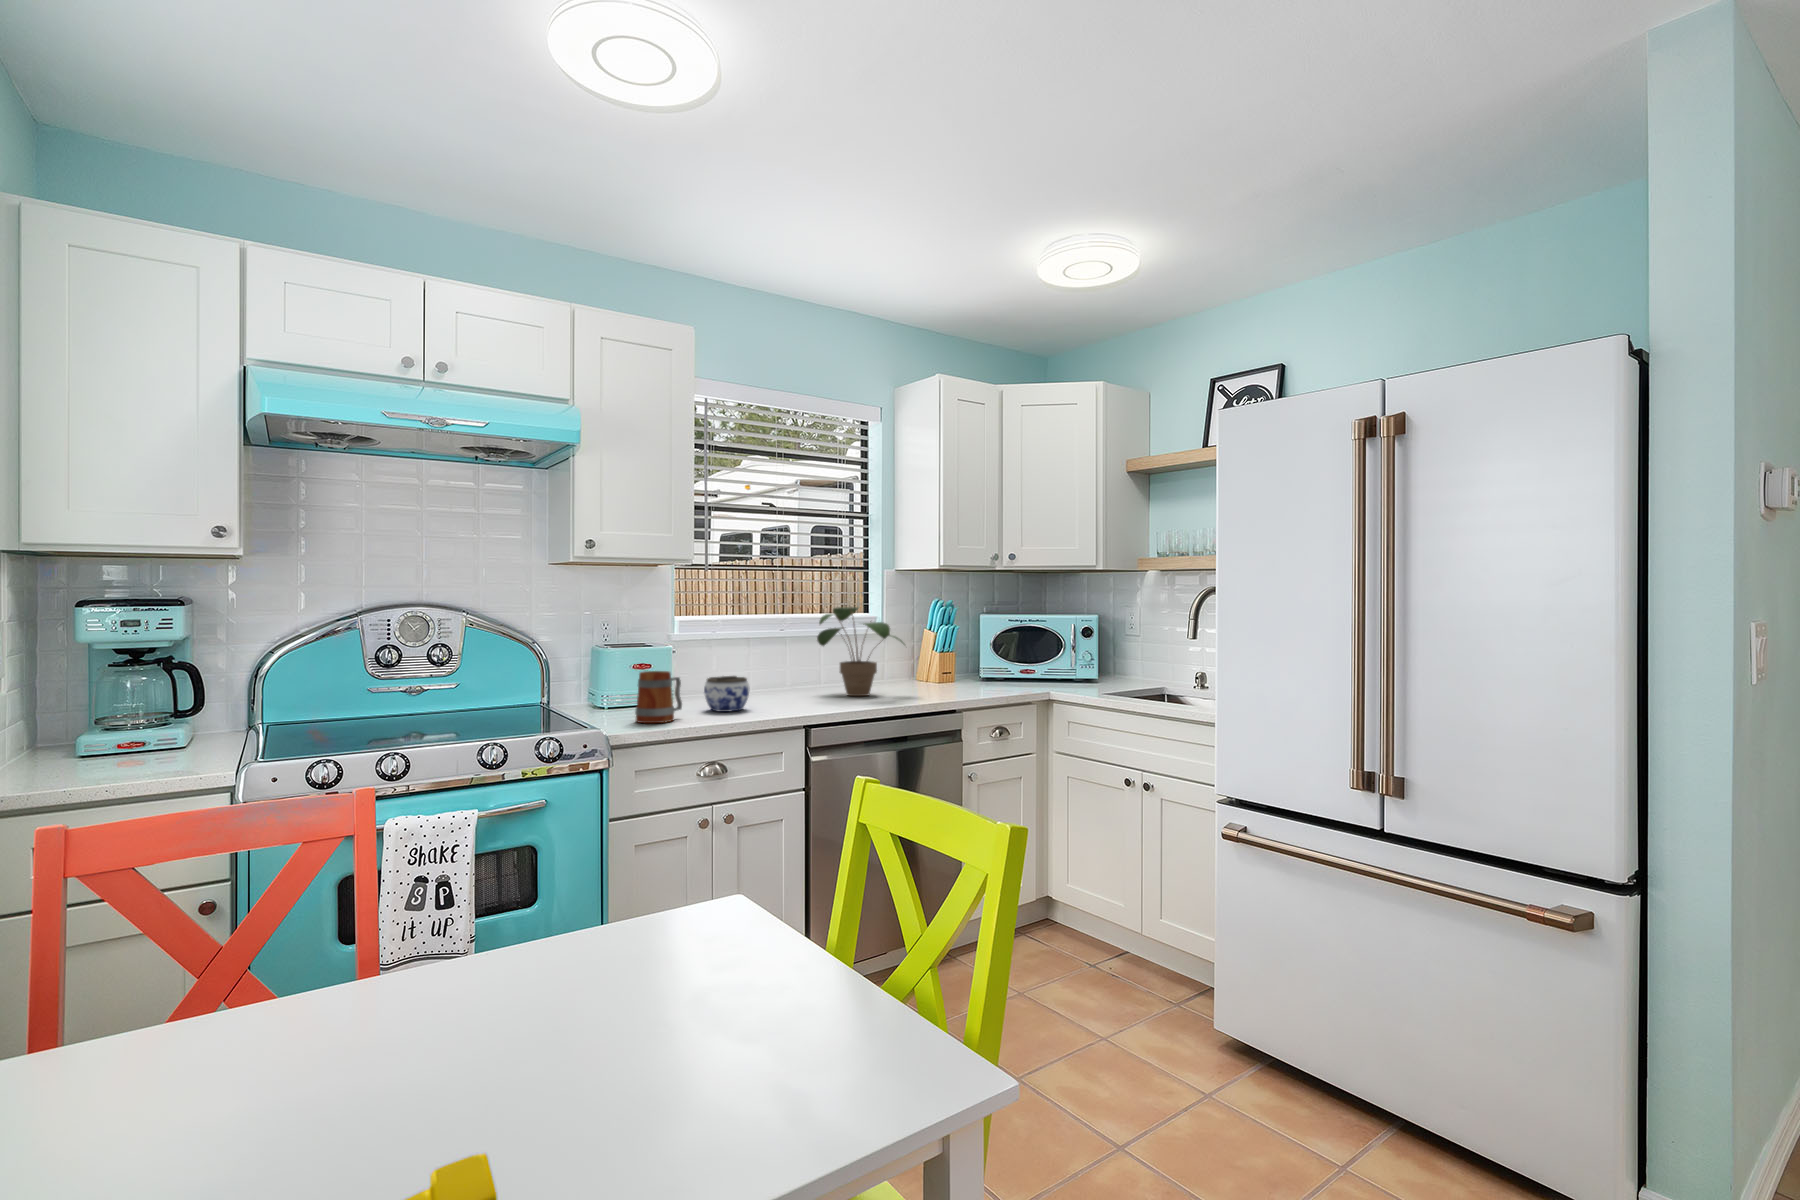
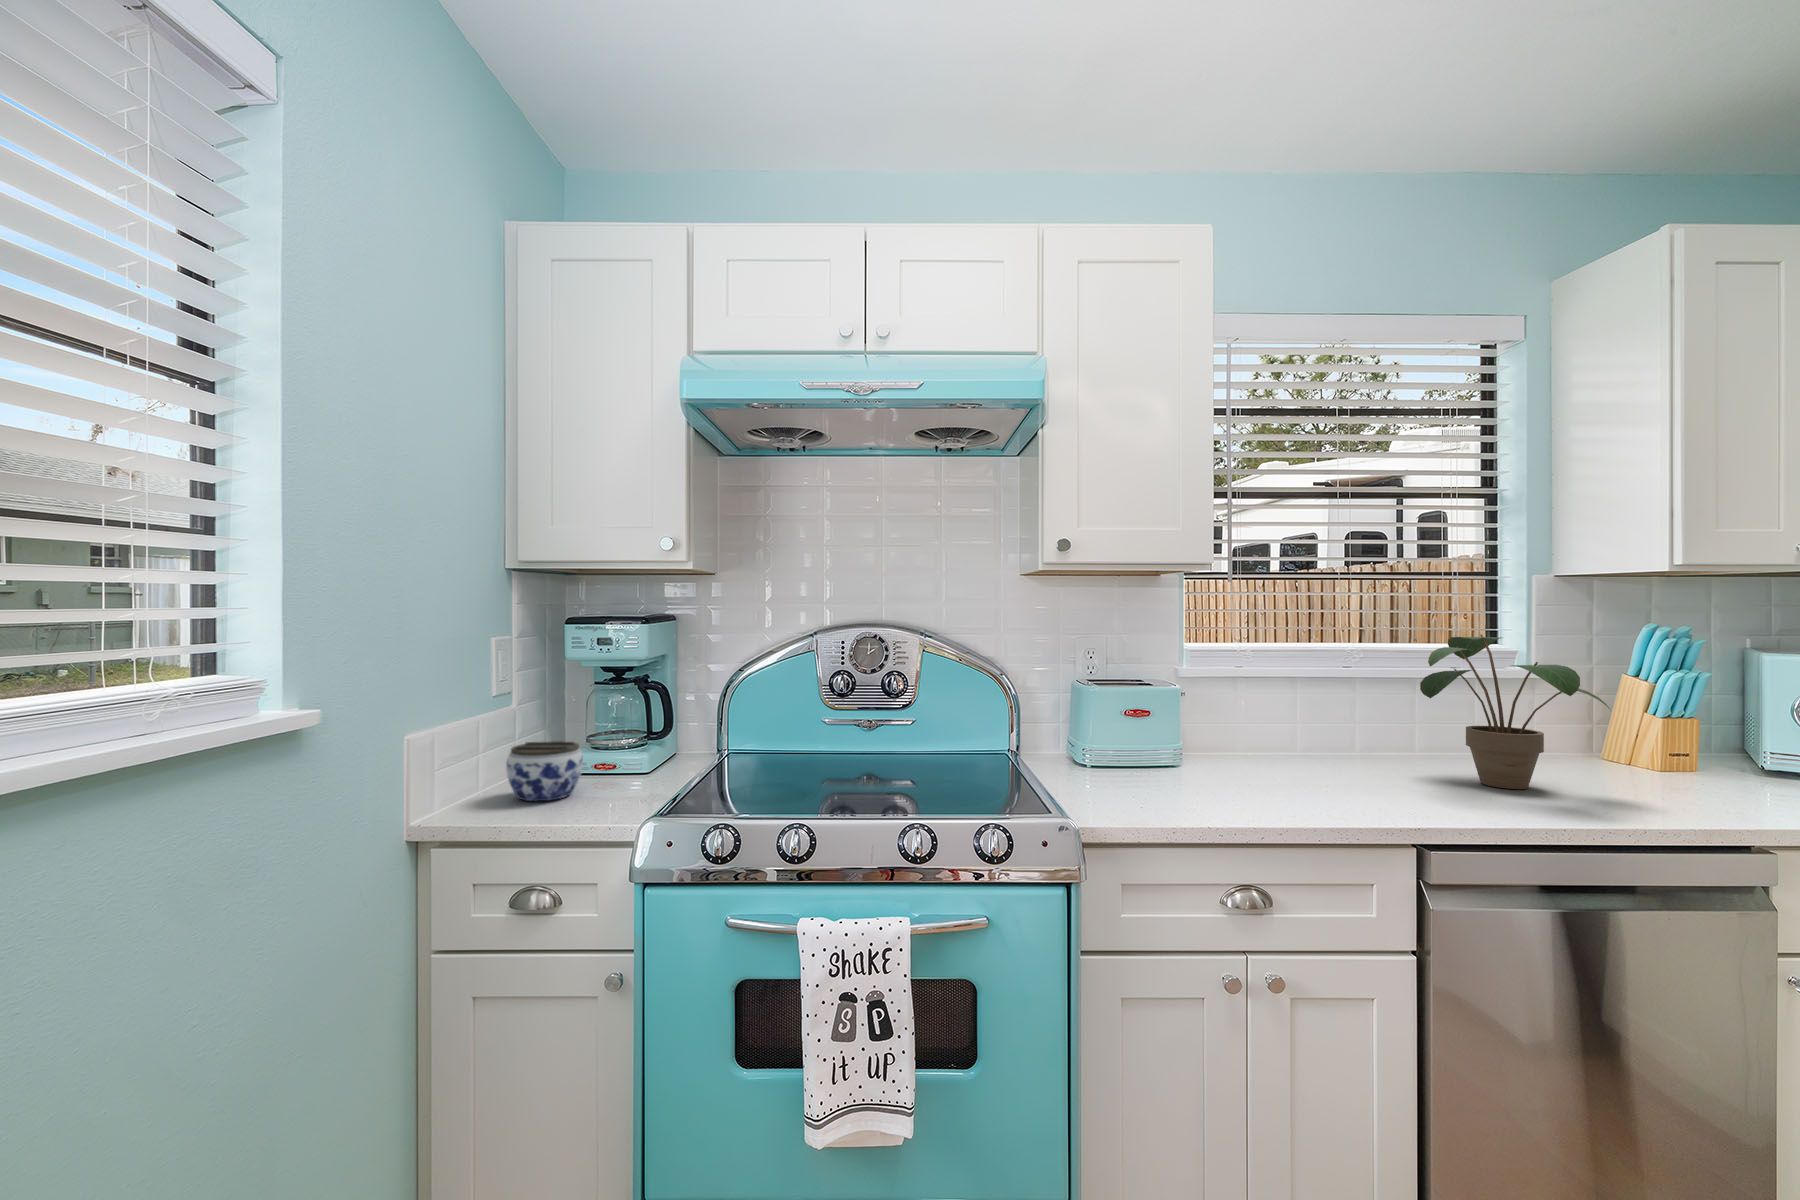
mug: present [635,671,682,723] -> none [1125,728,1197,812]
jar: present [704,676,749,712] -> present [506,741,583,801]

